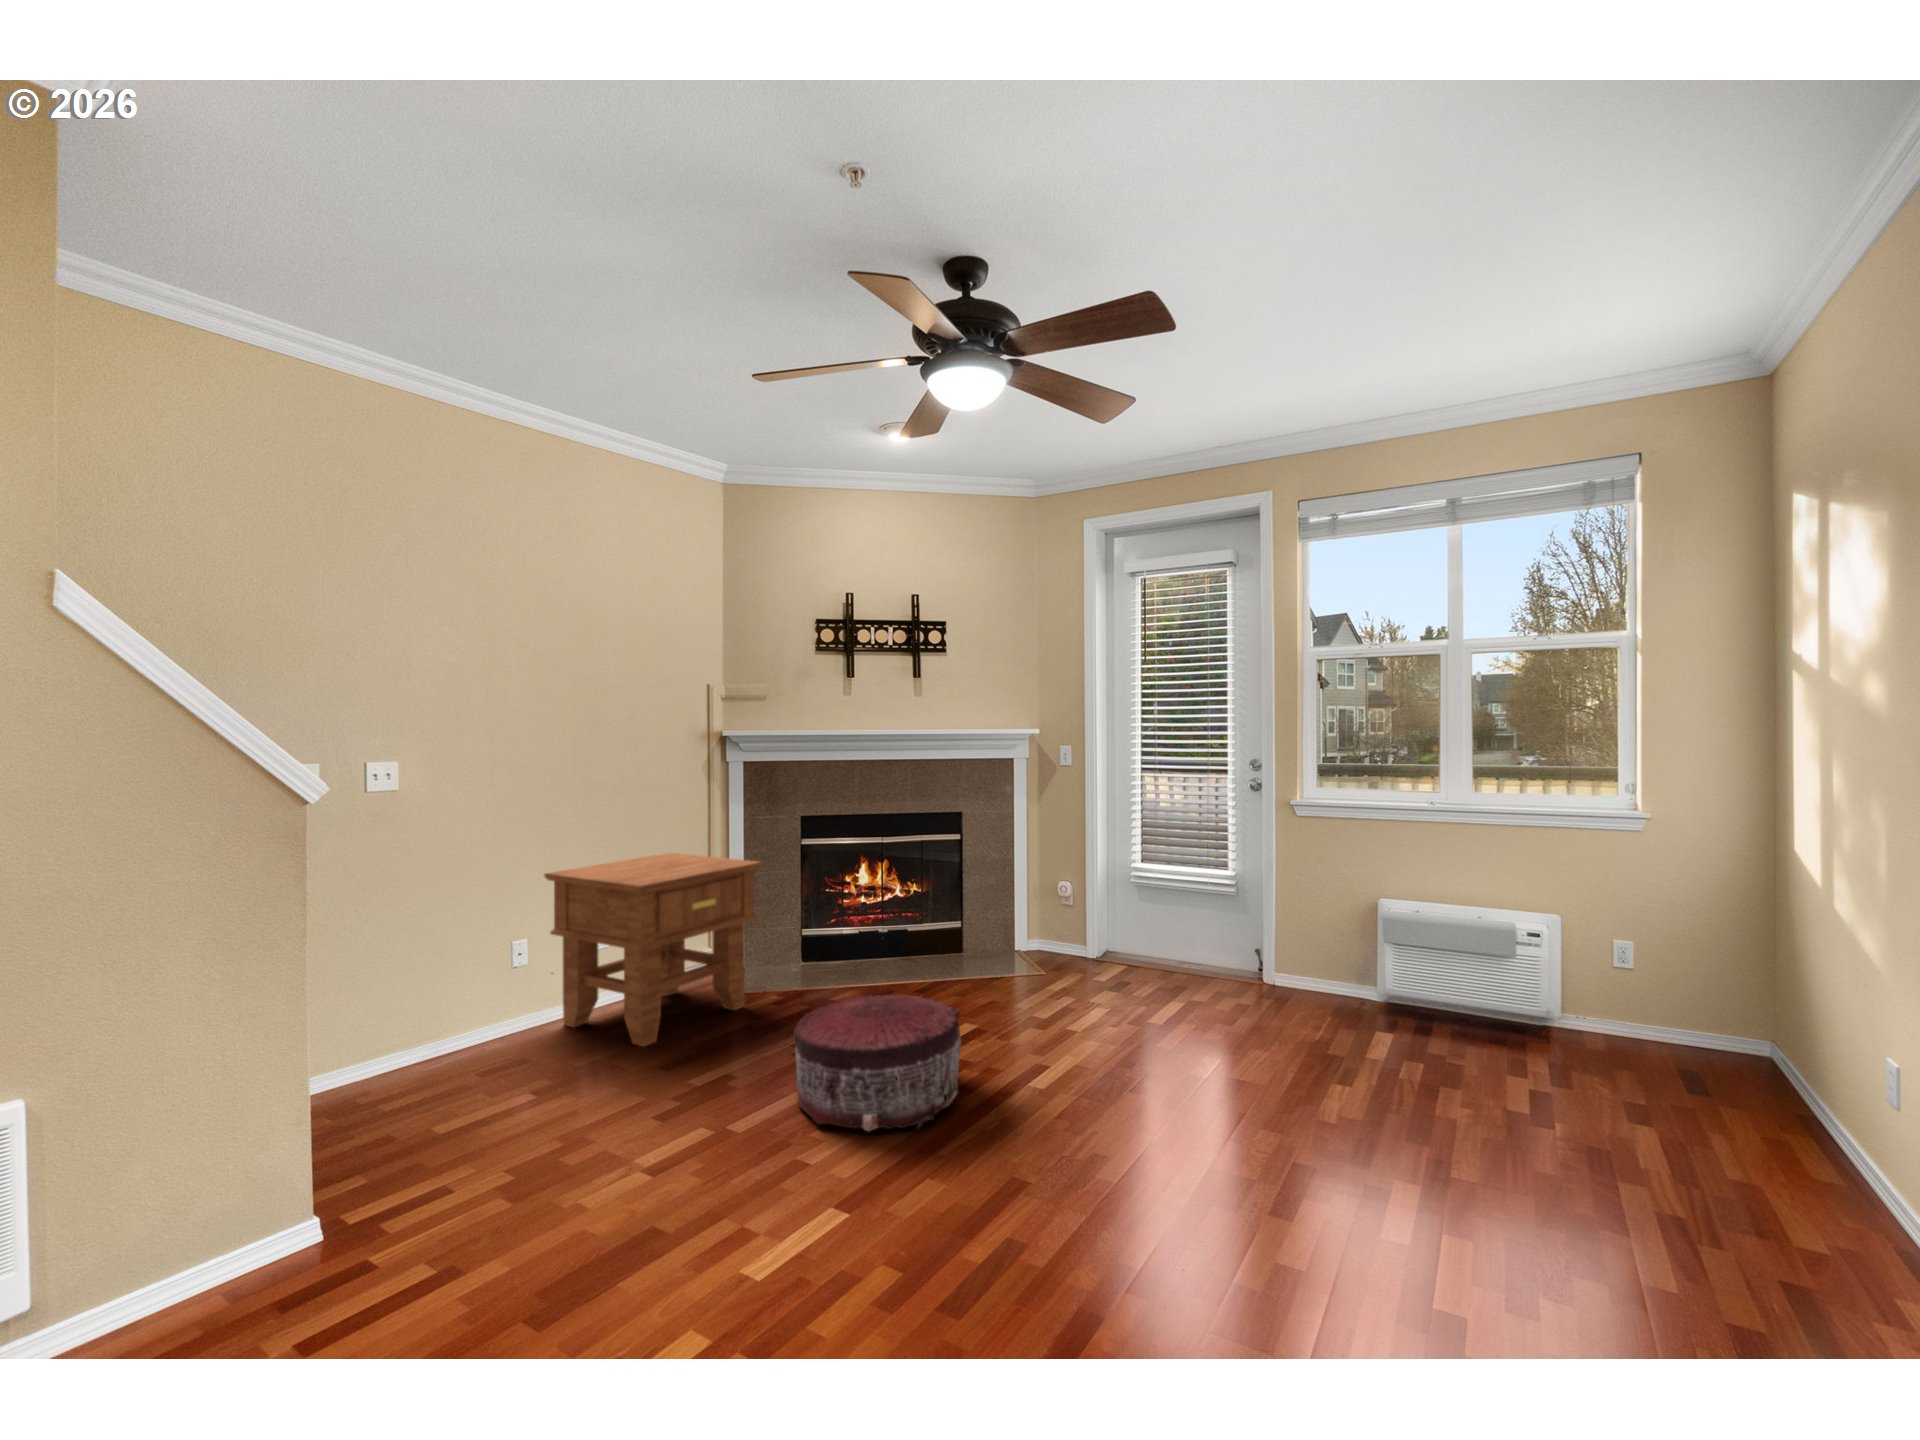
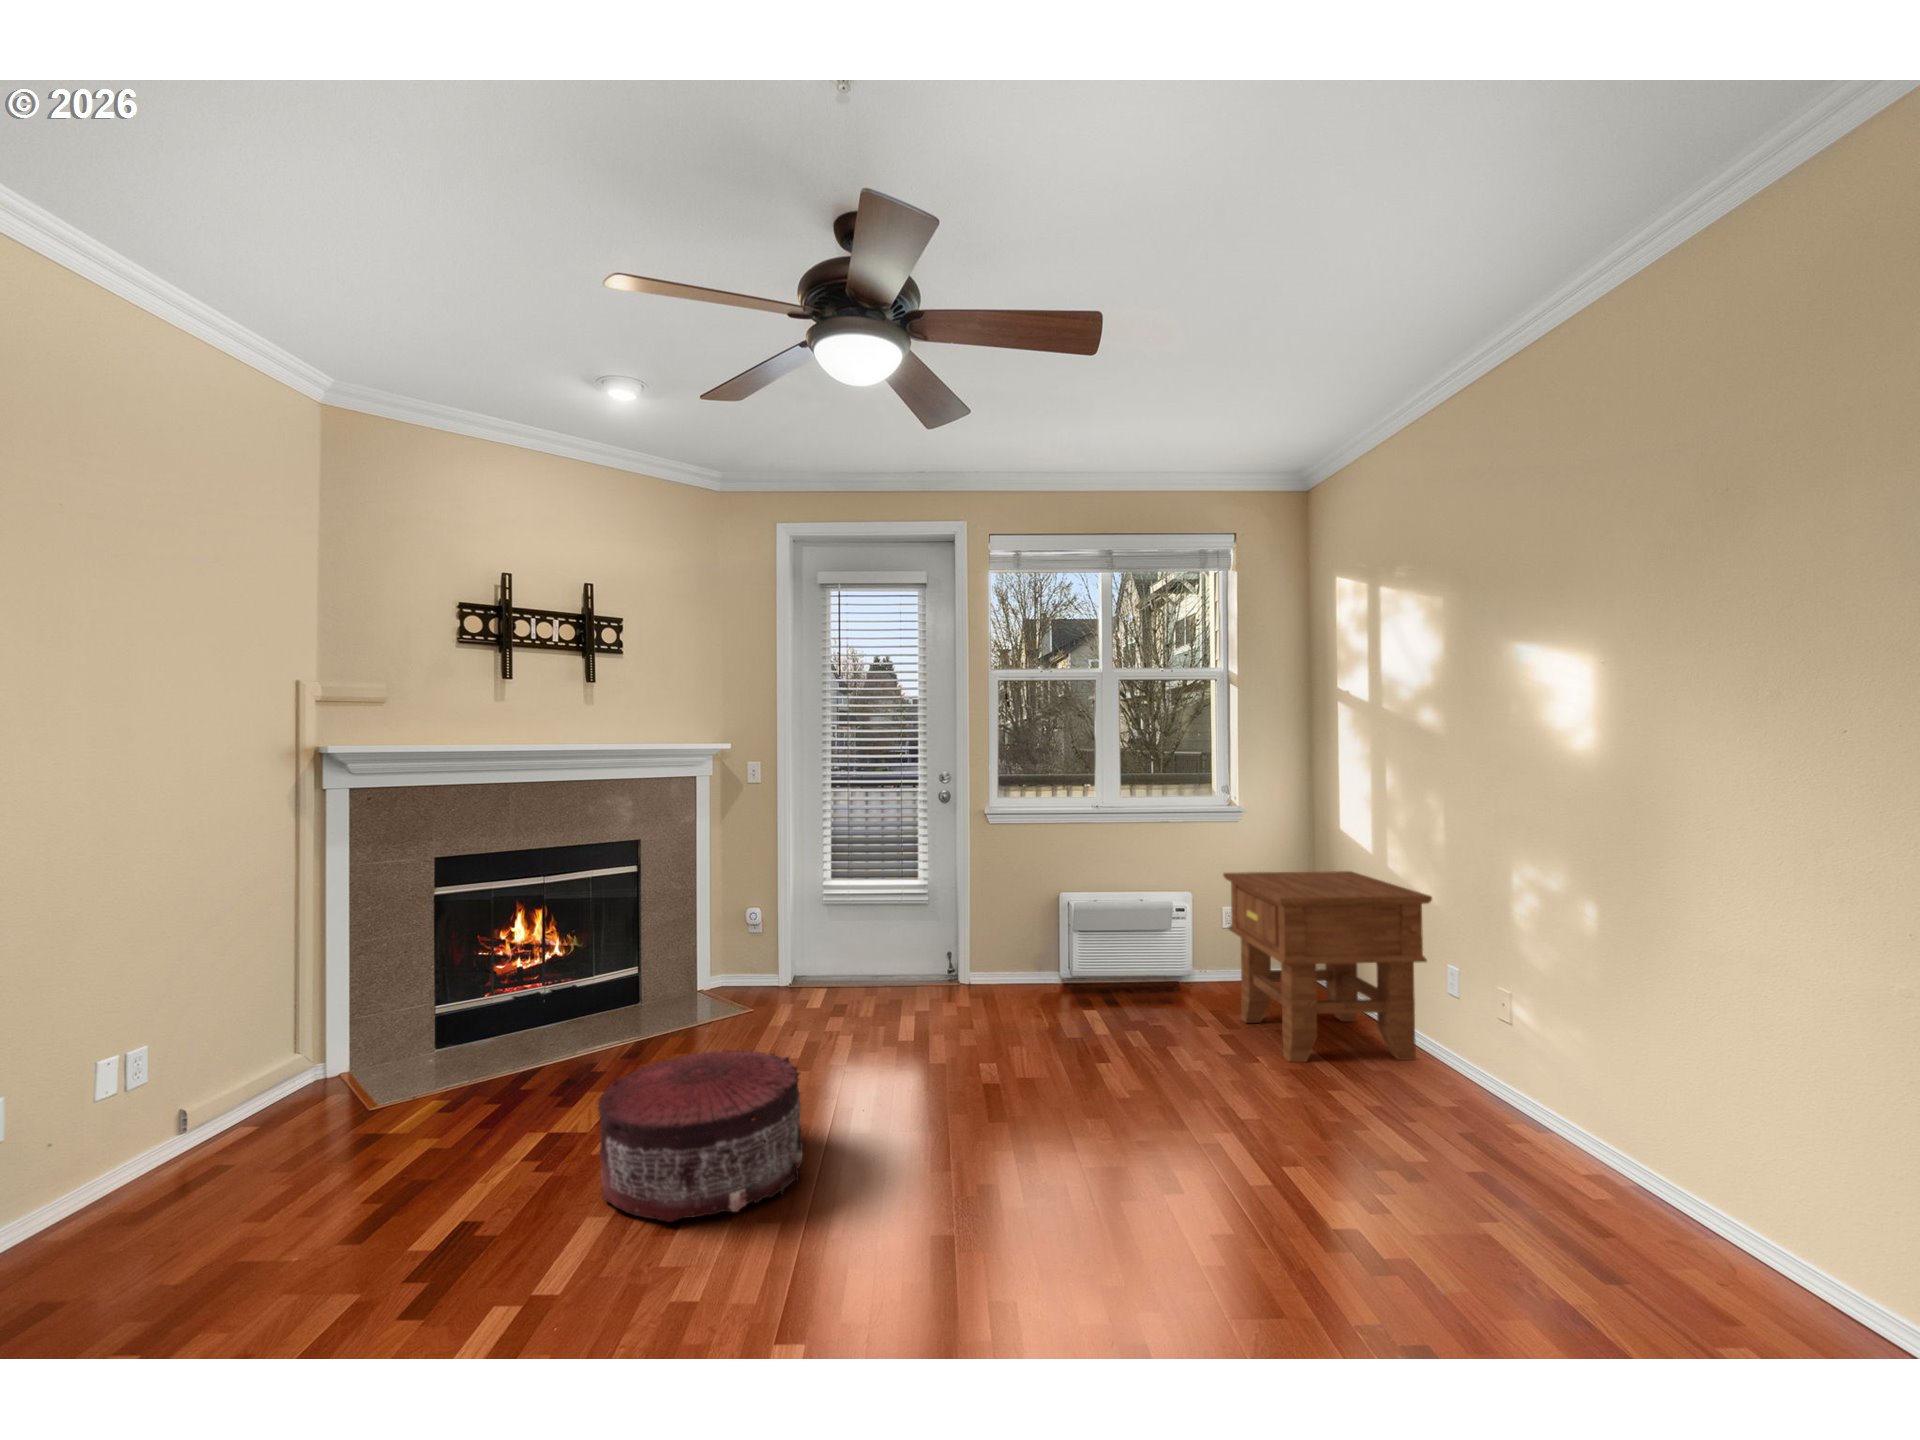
side table: present [544,853,762,1047] -> present [1223,871,1432,1062]

